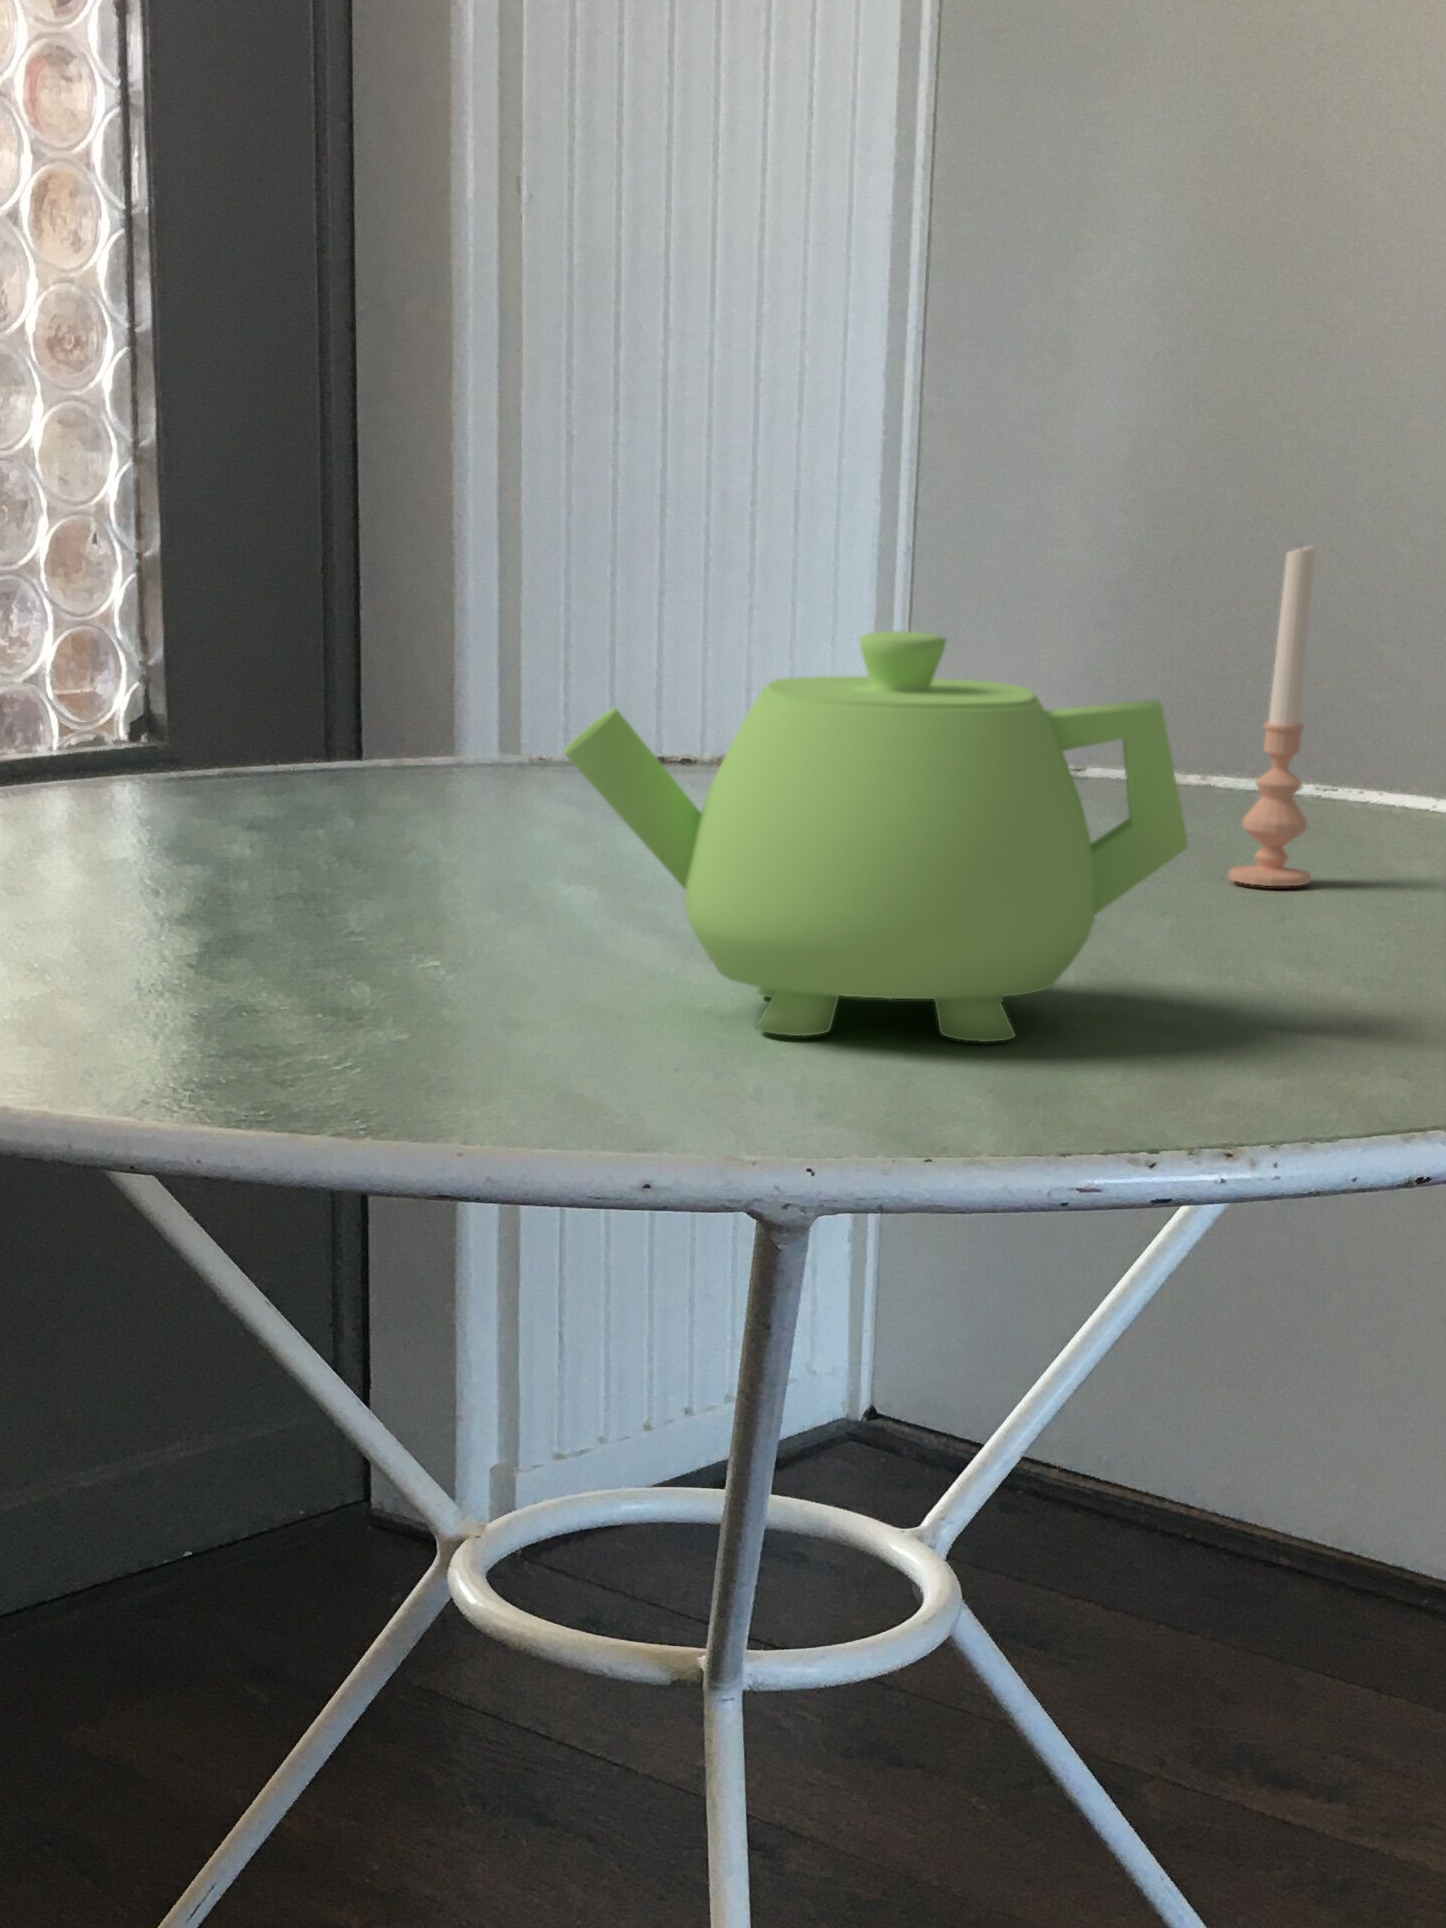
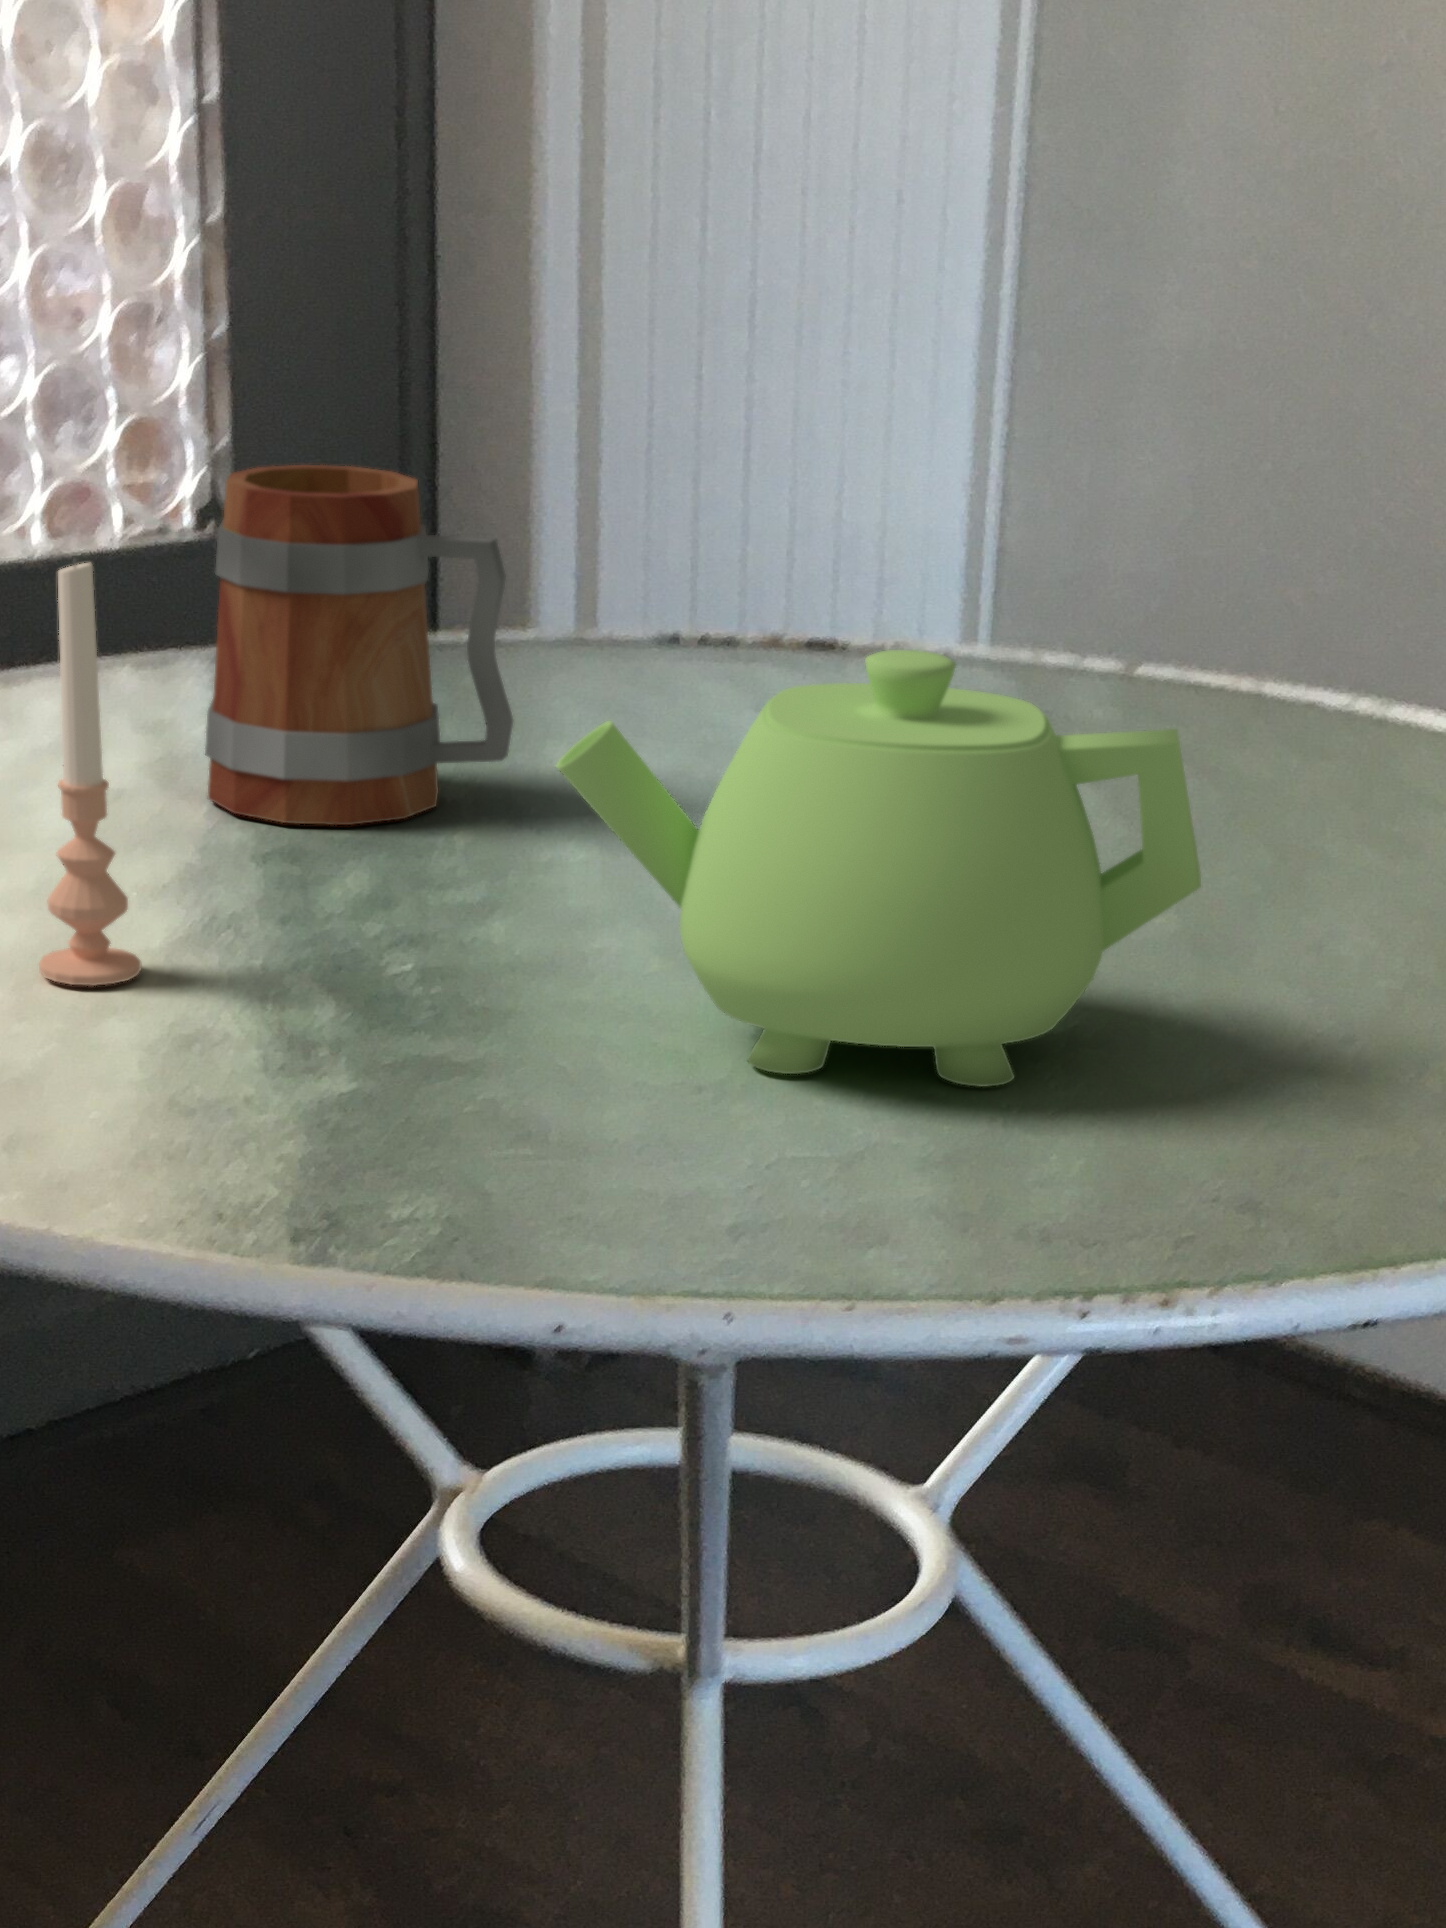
candle: present [1229,546,1315,886] -> present [39,563,141,986]
mug: none [191,557,489,889] -> present [205,465,513,825]

